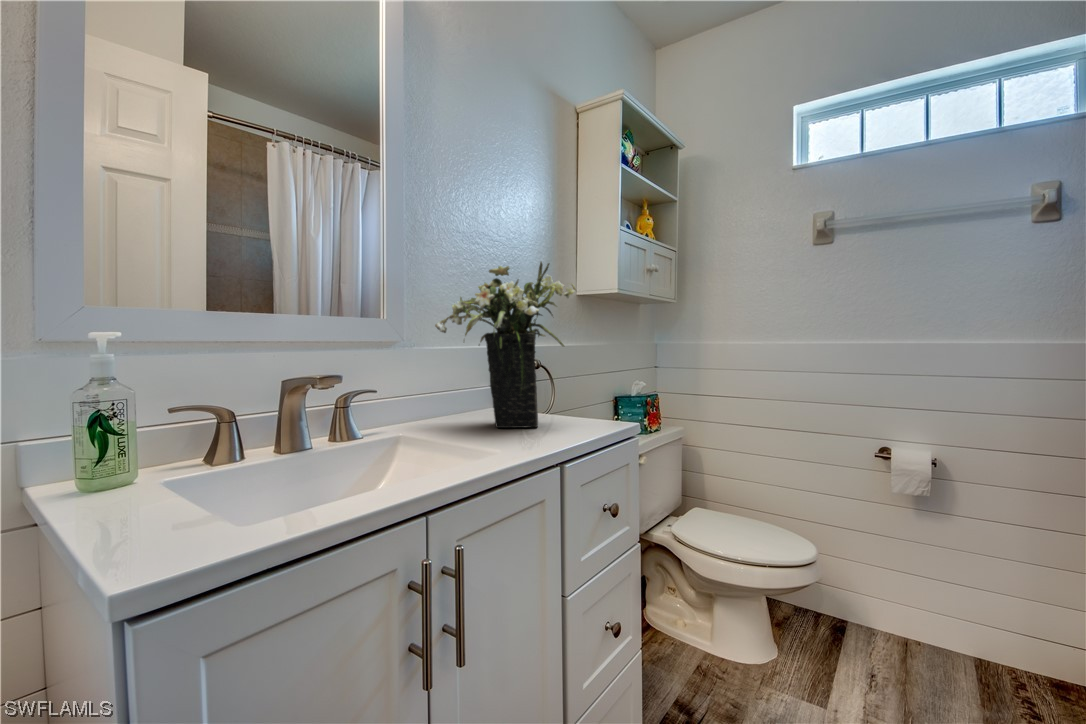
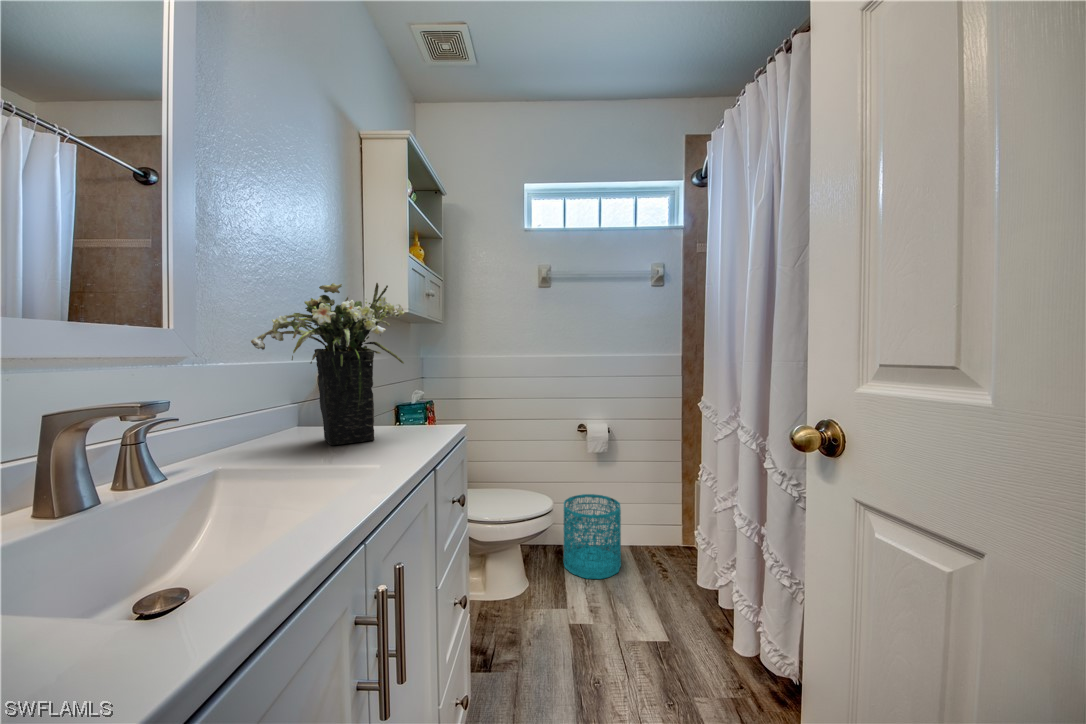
wastebasket: none [839,553,946,690] -> present [564,494,621,579]

